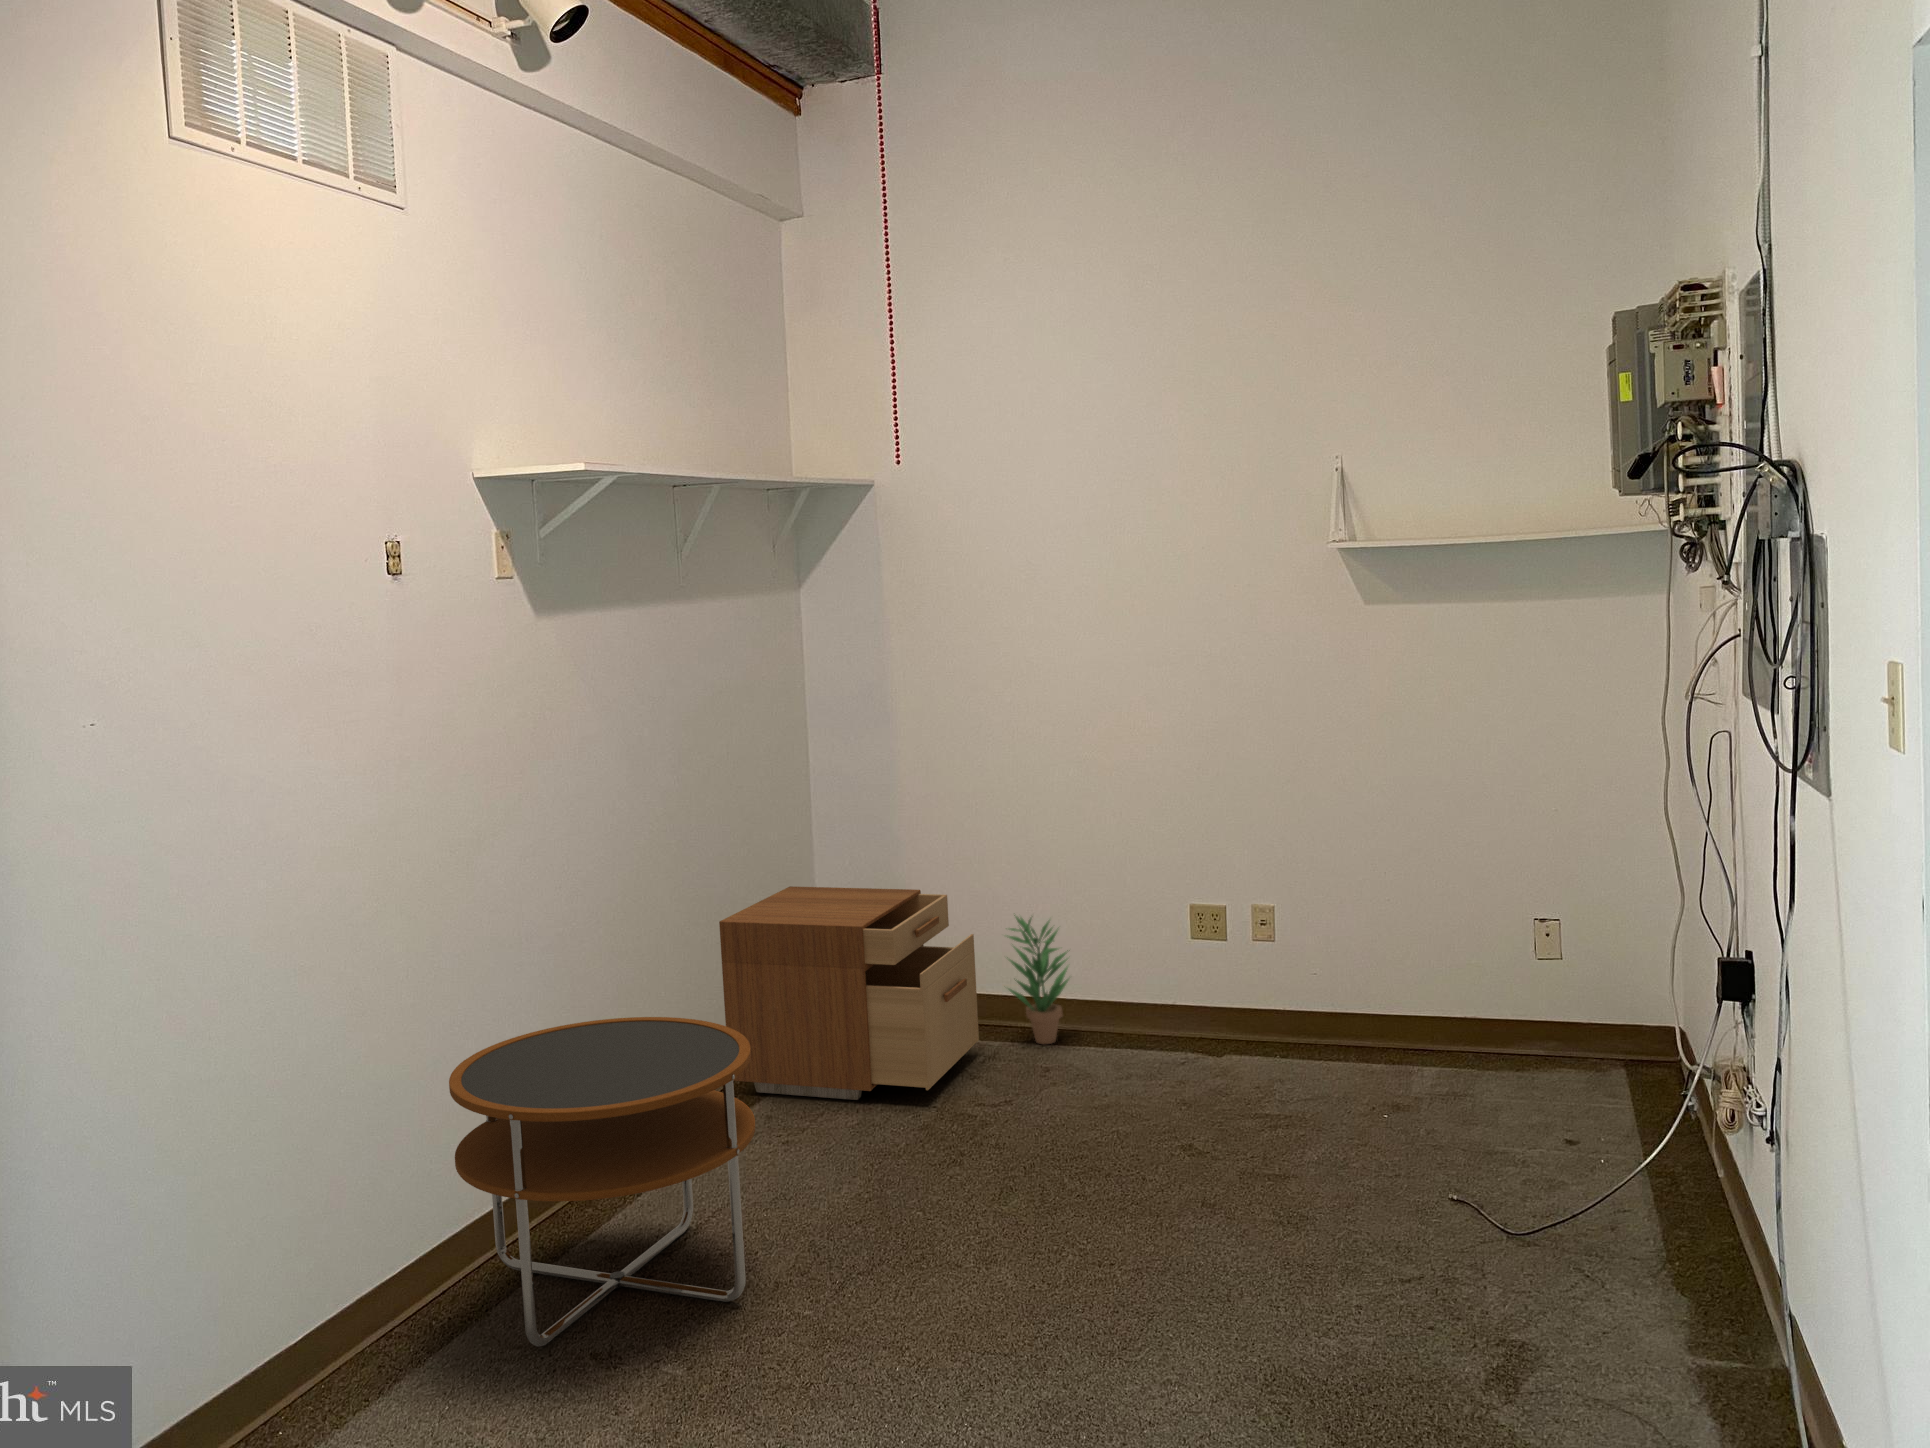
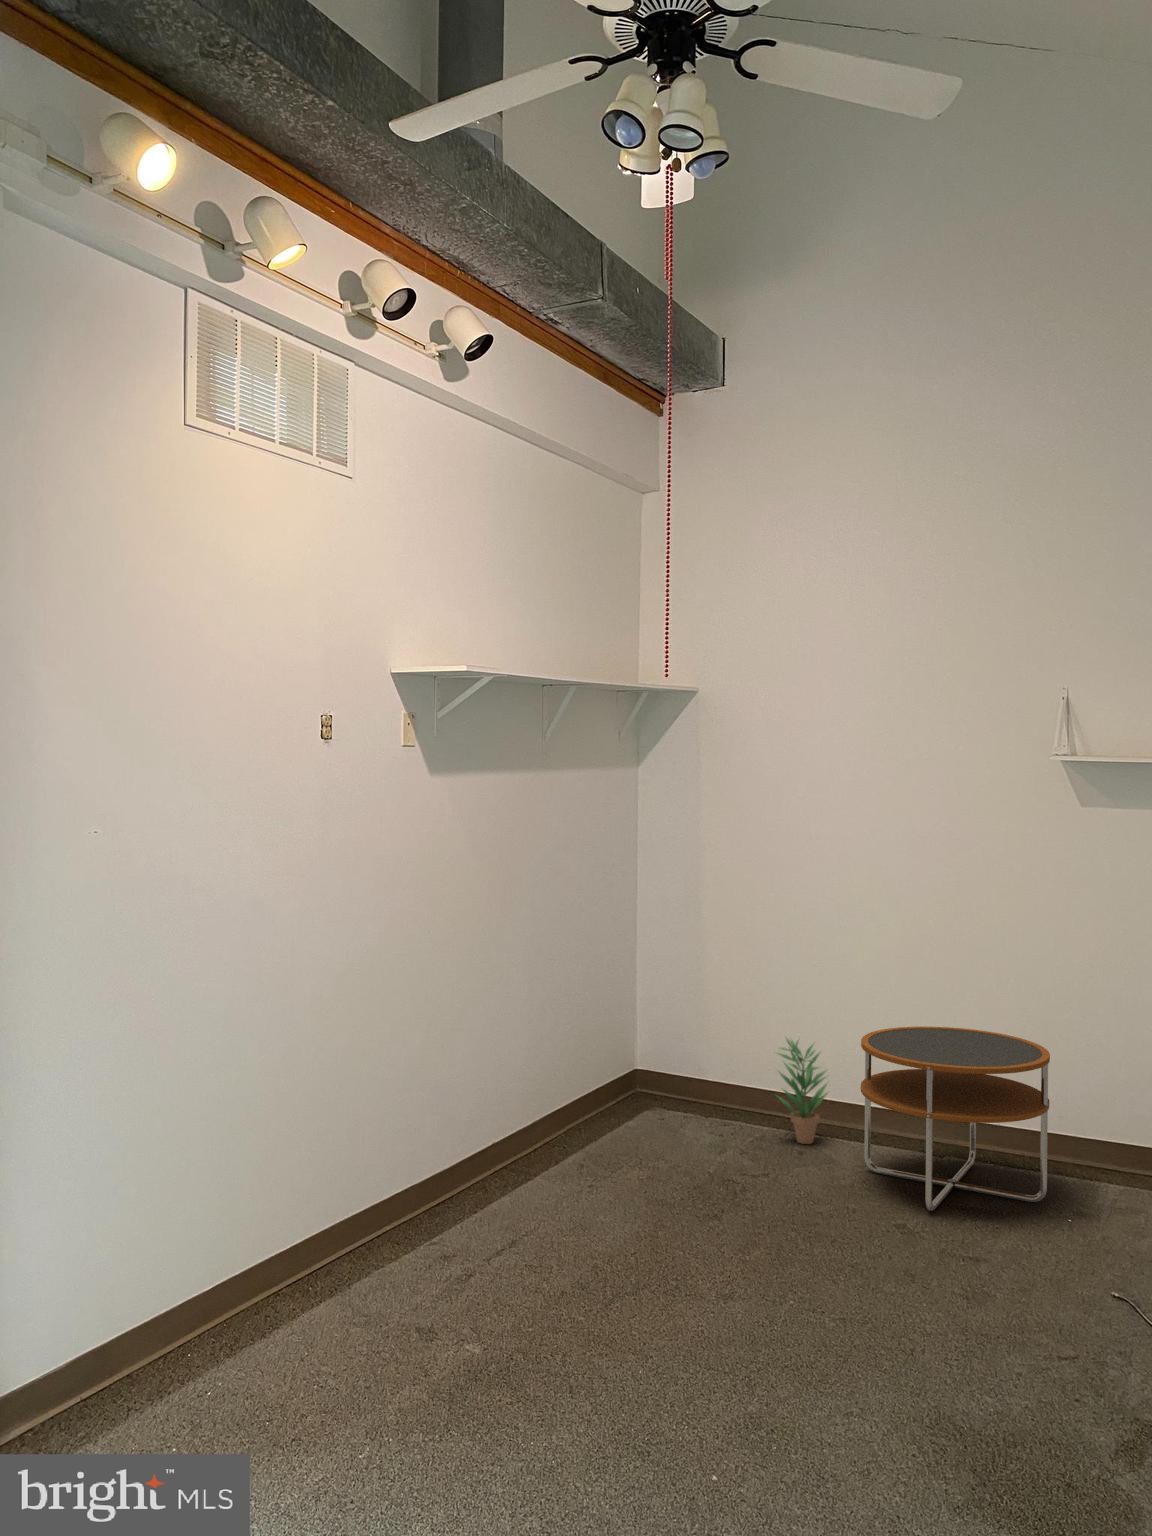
filing cabinet: present [719,886,979,1100] -> none [551,998,751,1170]
side table: present [449,1017,755,1346] -> present [861,1026,1050,1211]

